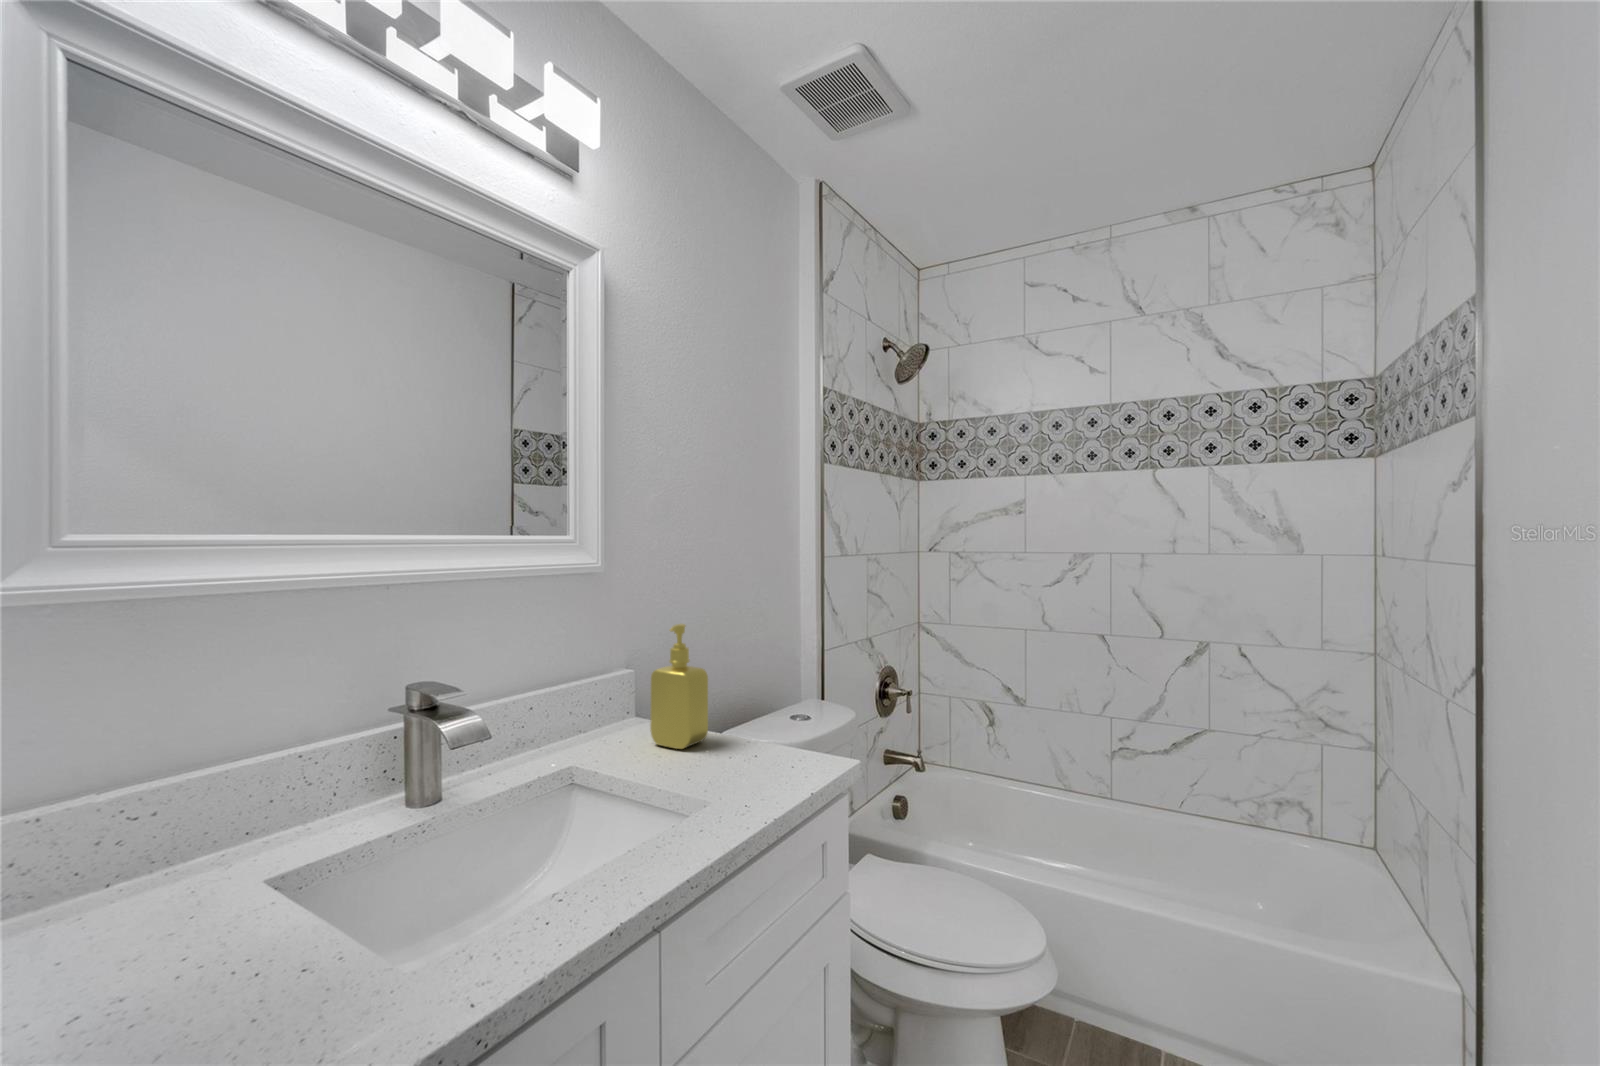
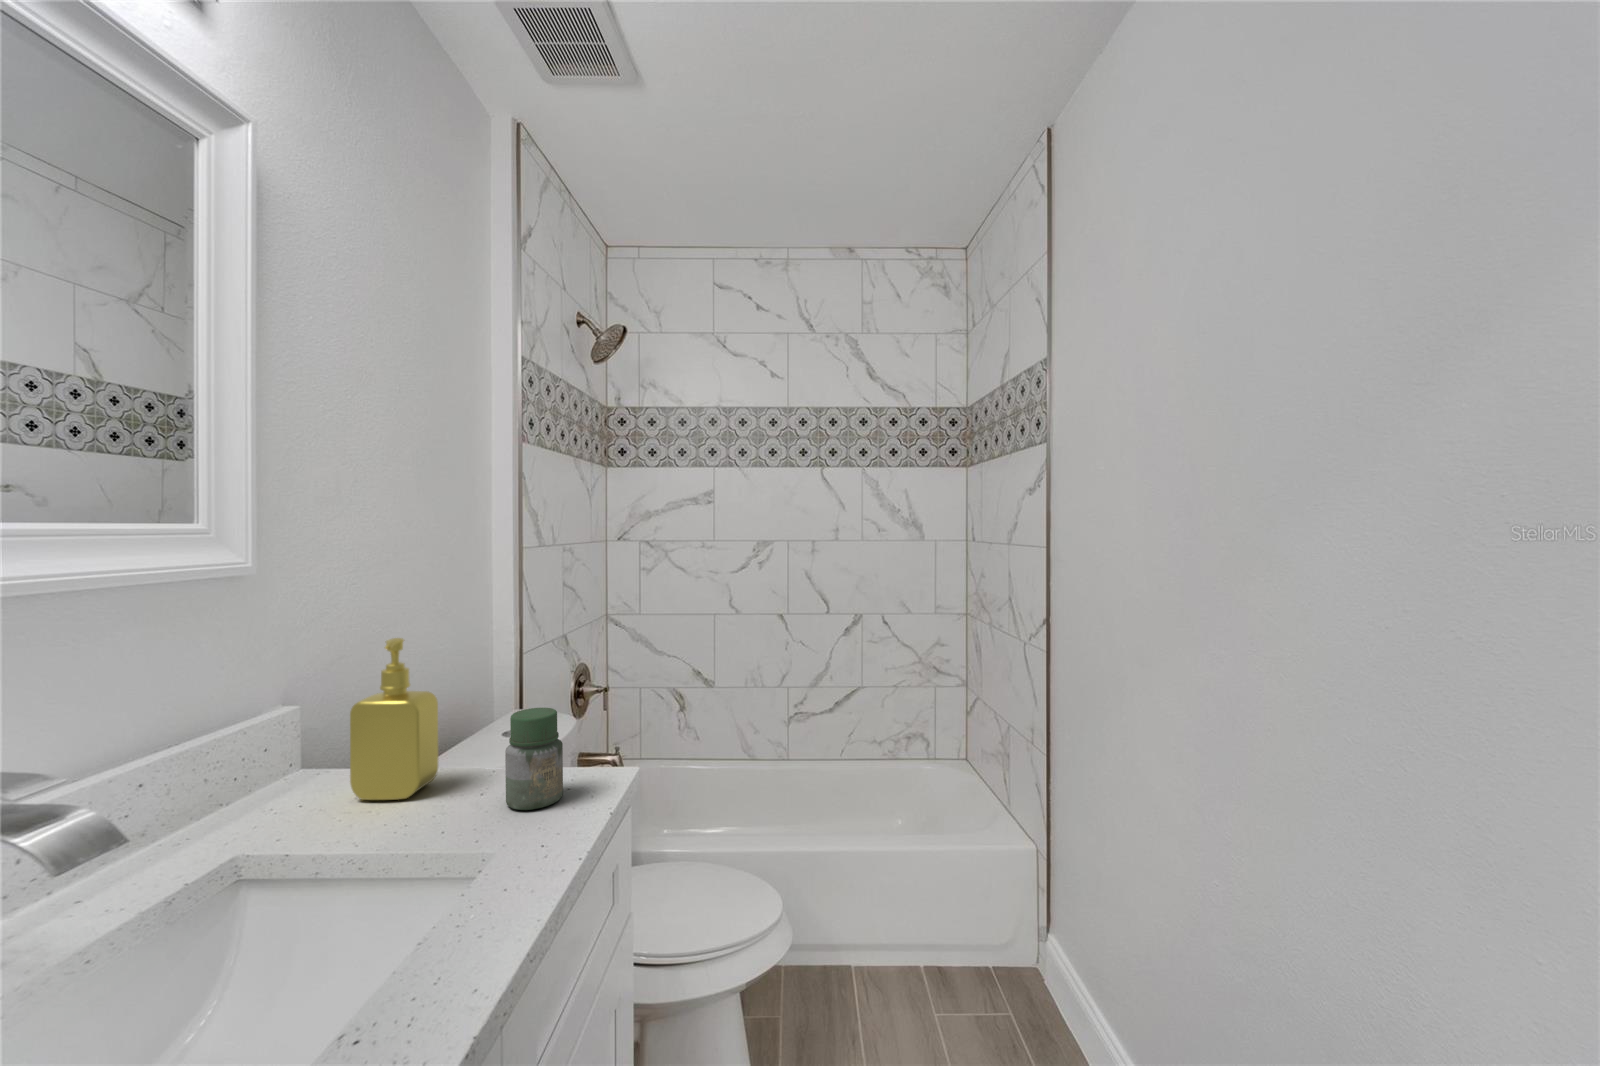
jar: none [741,691,786,775] -> present [505,708,563,810]

